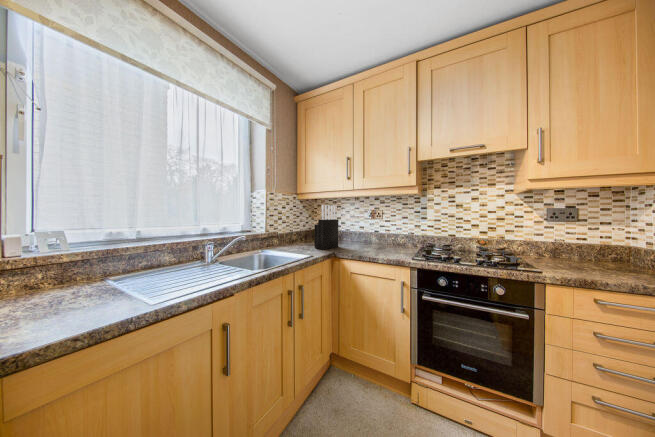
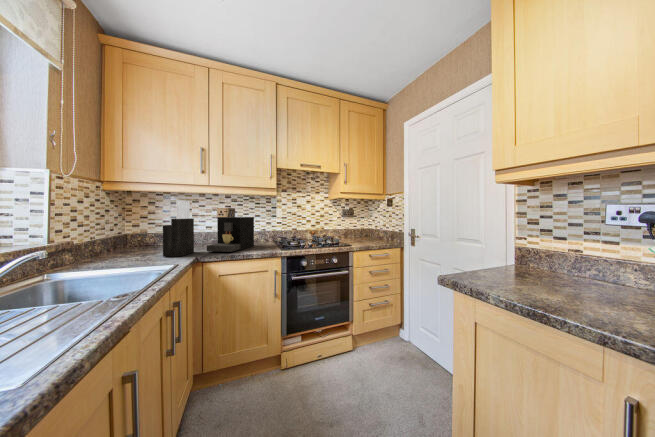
coffee maker: none [344,218,393,251] -> present [207,217,254,252]

